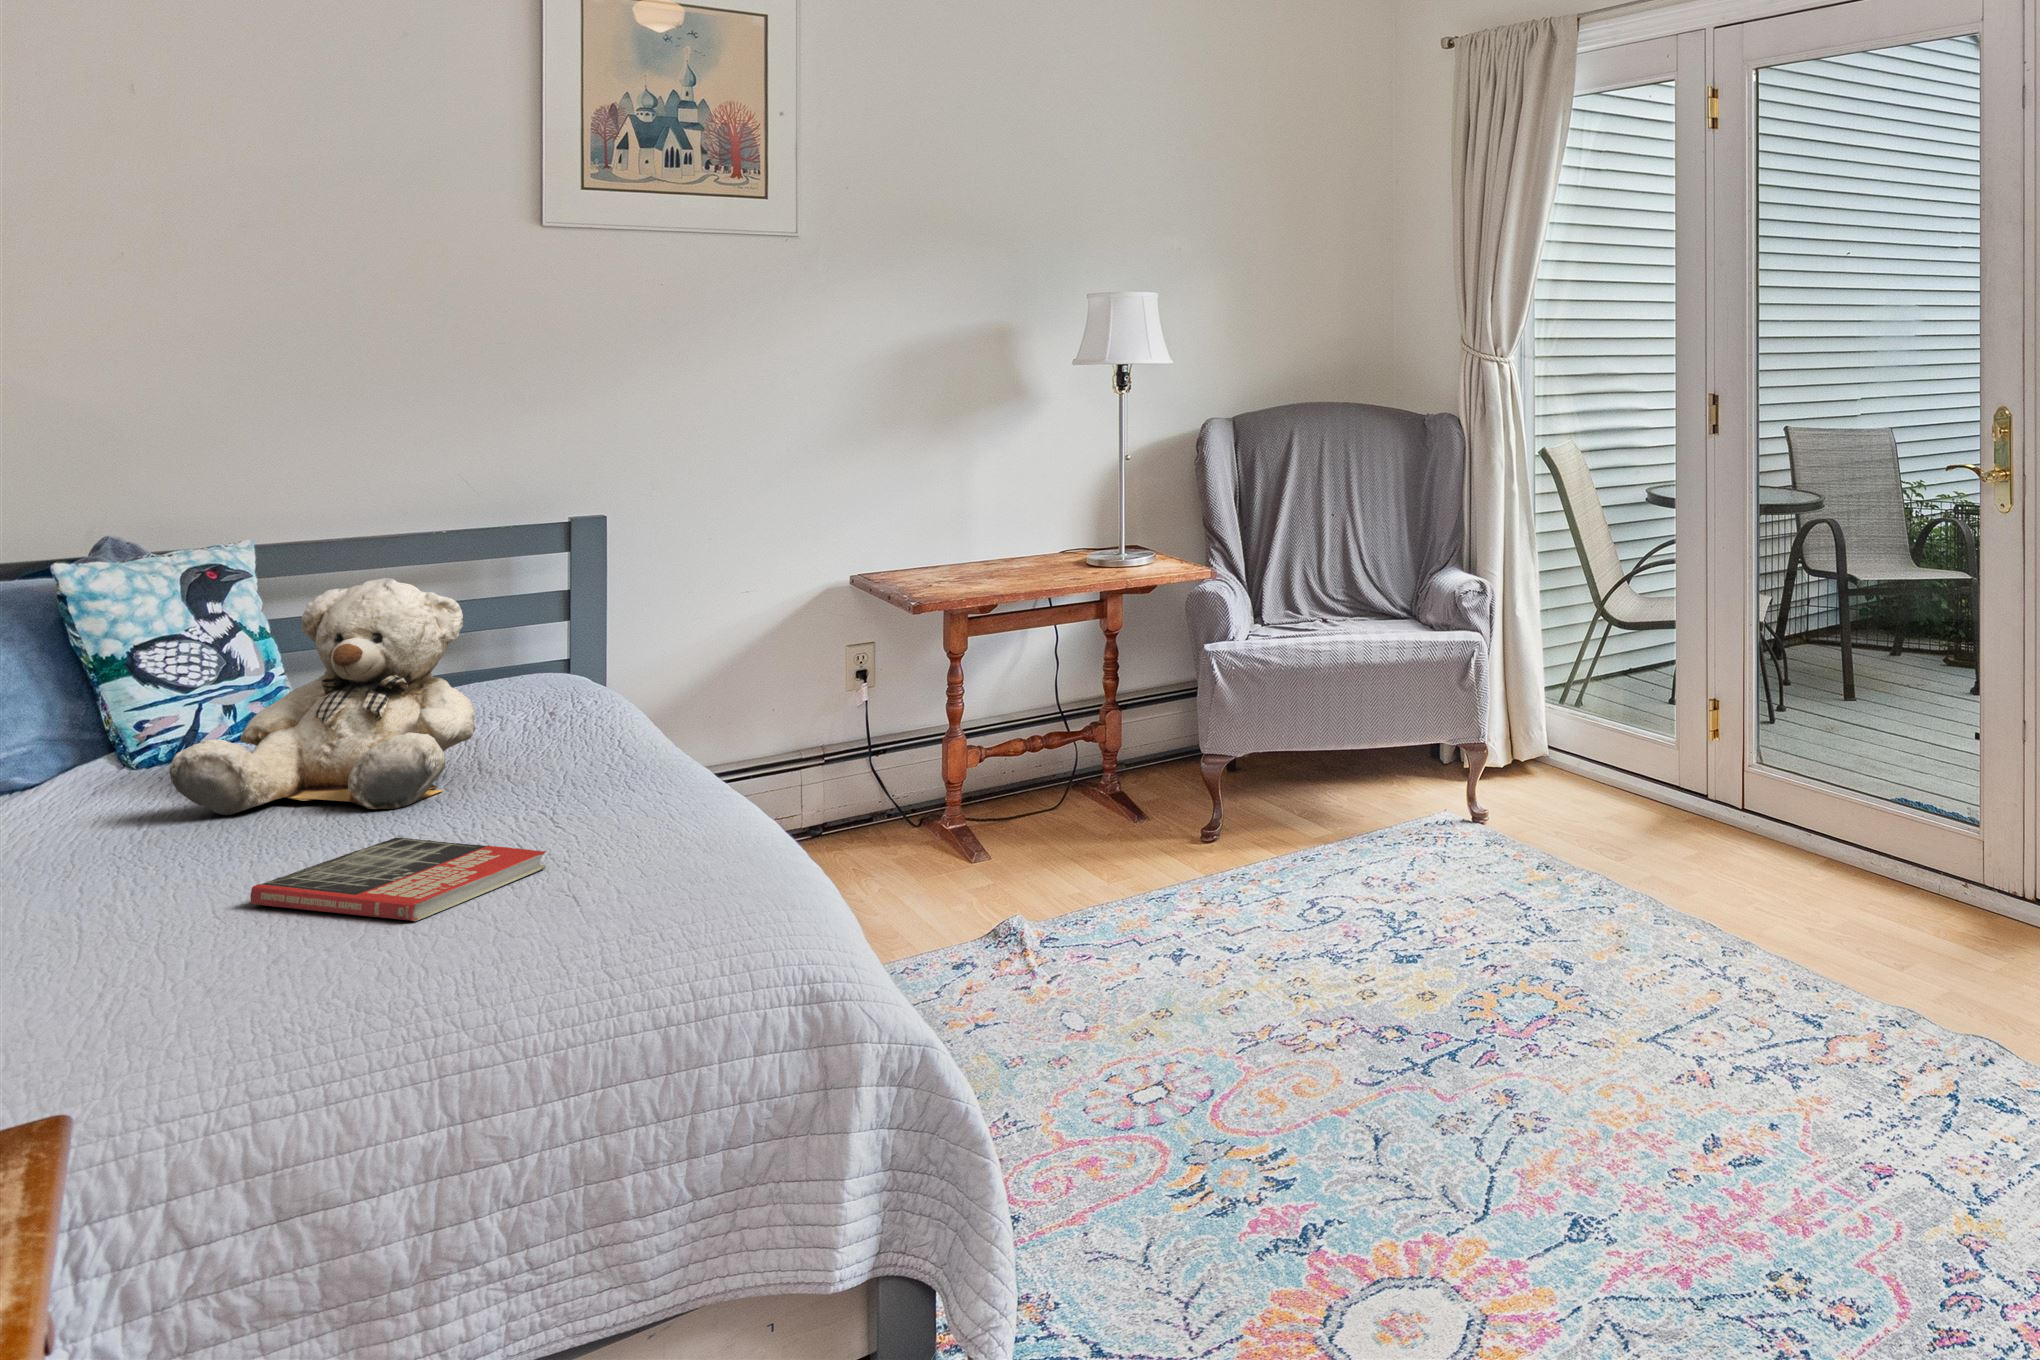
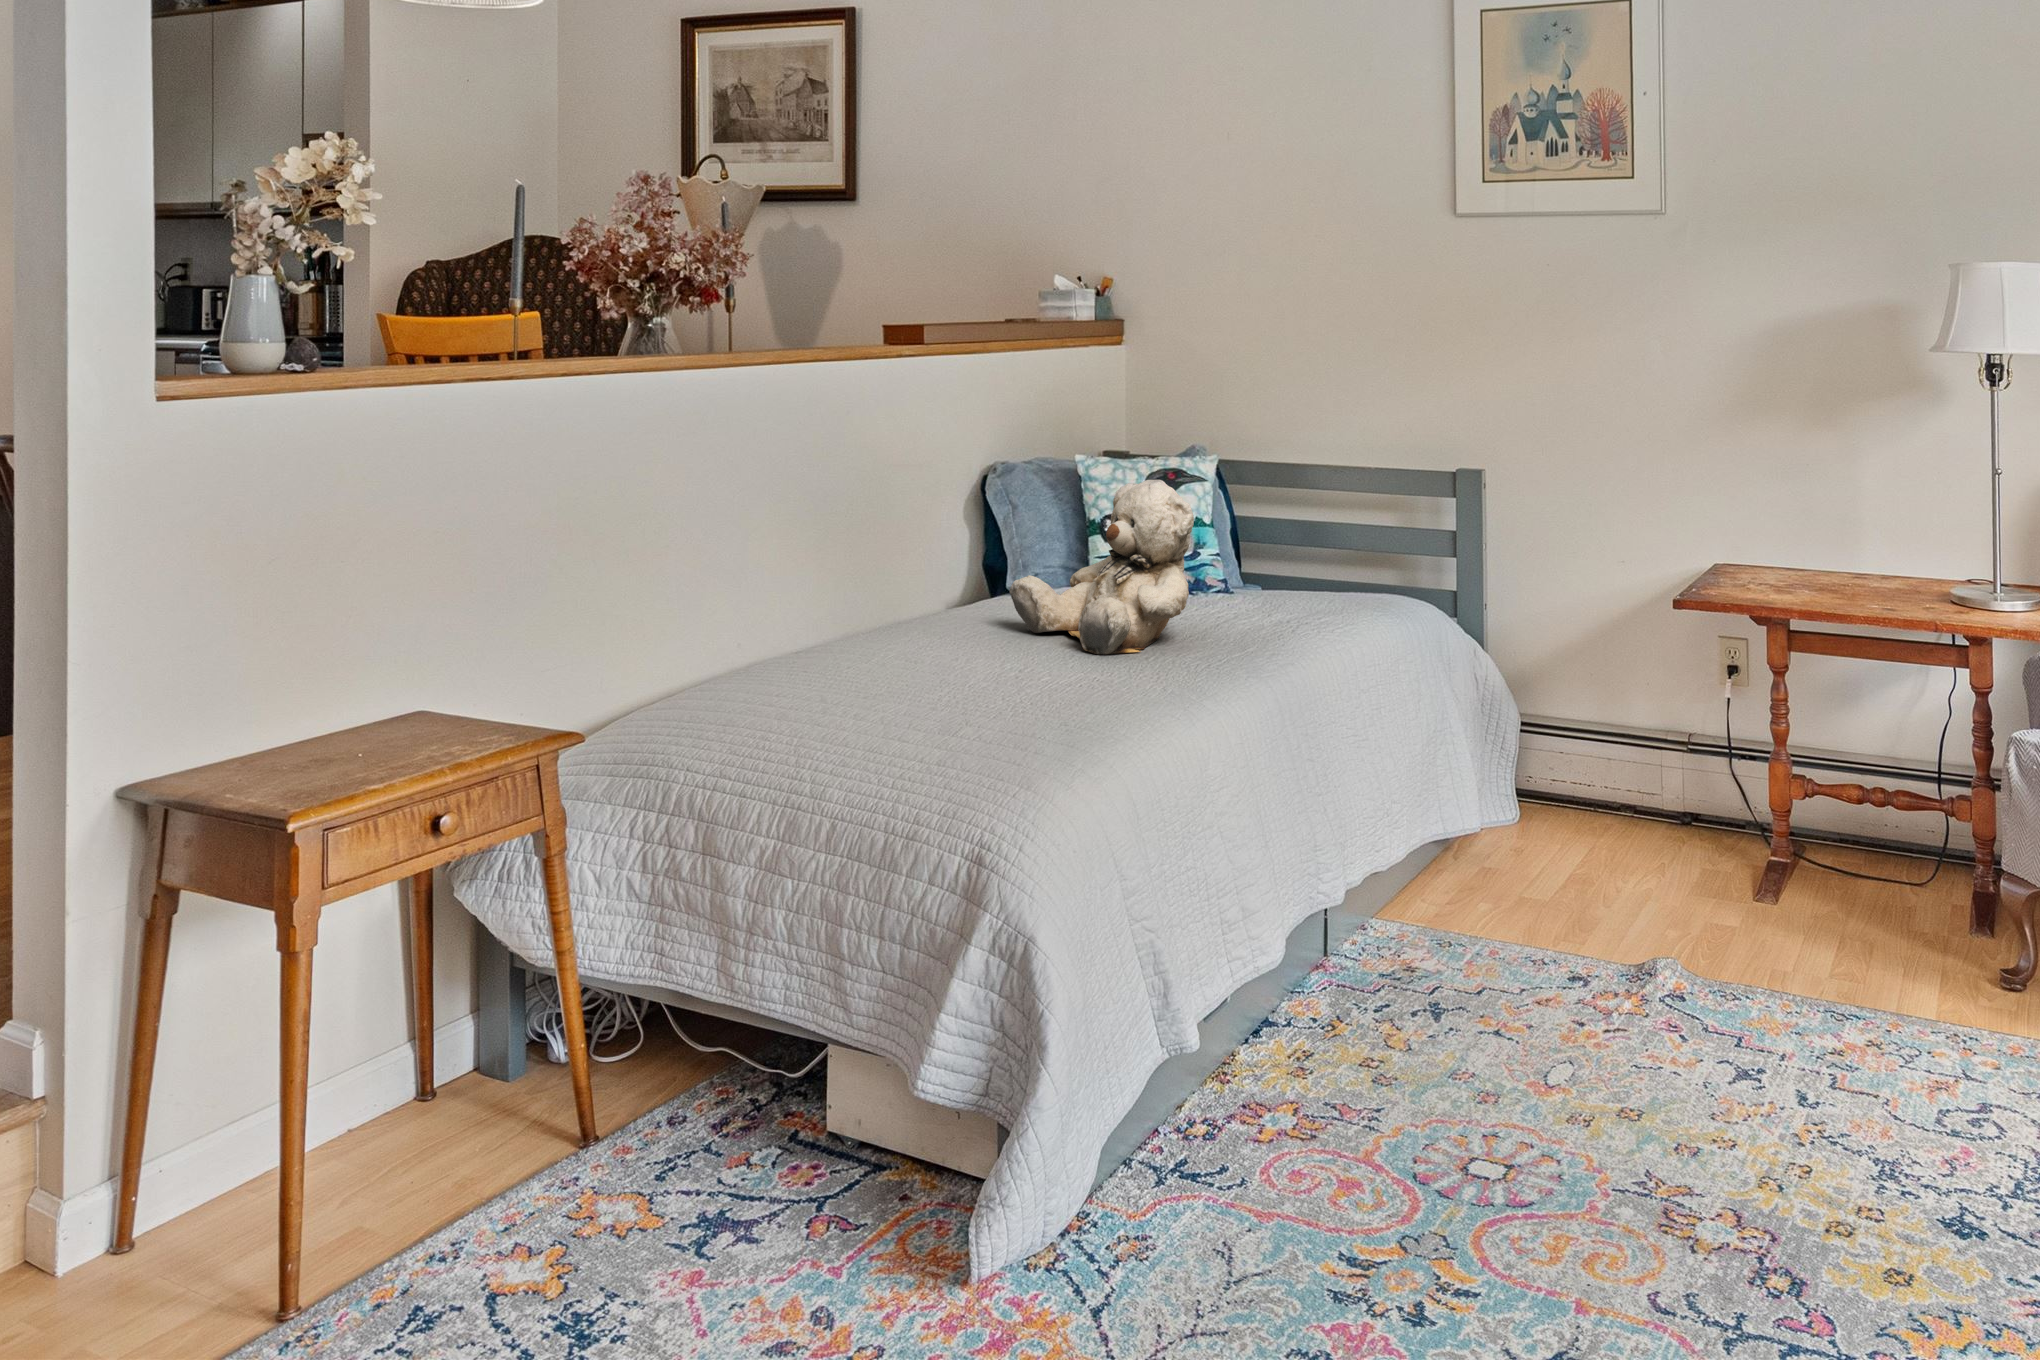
book: present [250,837,546,921] -> none [915,665,1053,716]

